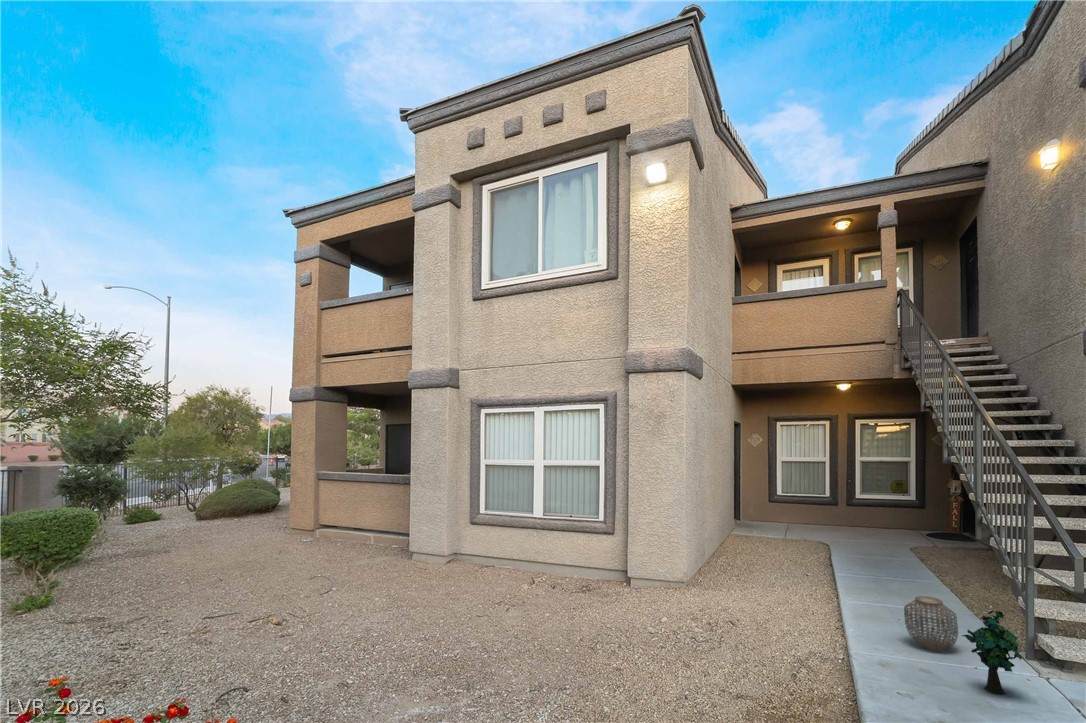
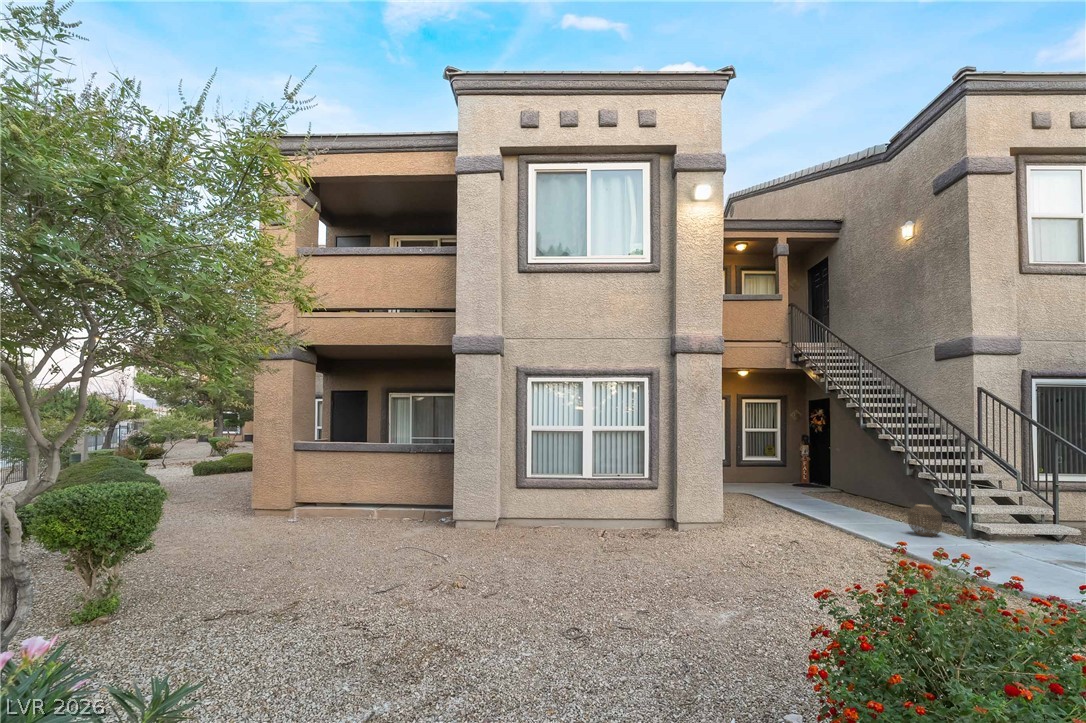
decorative plant: present [962,611,1022,695] -> none [972,501,1008,550]

